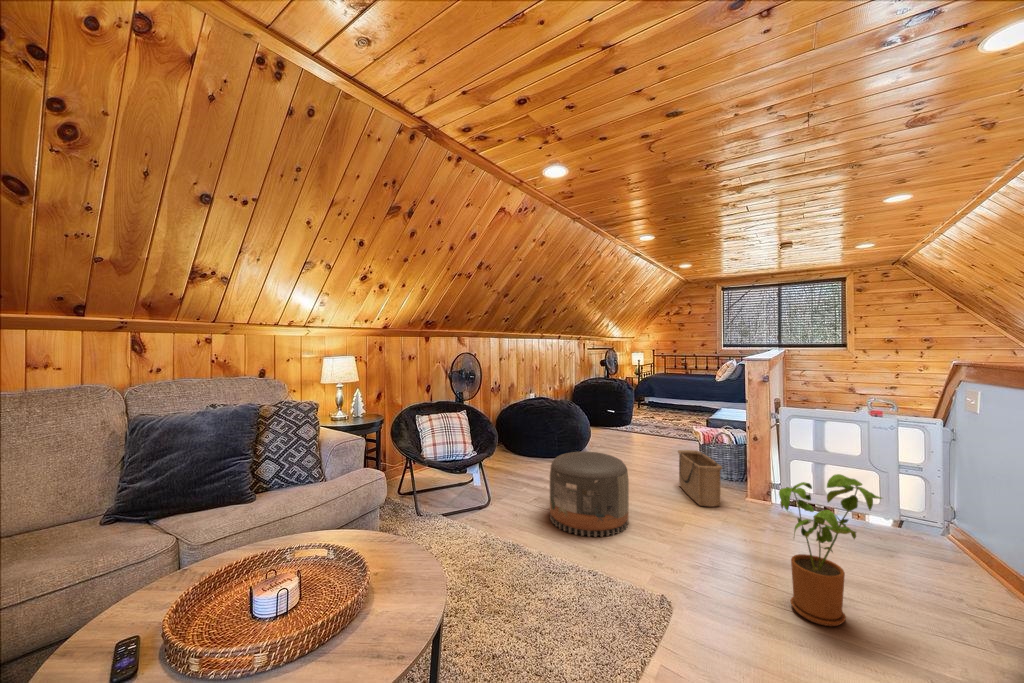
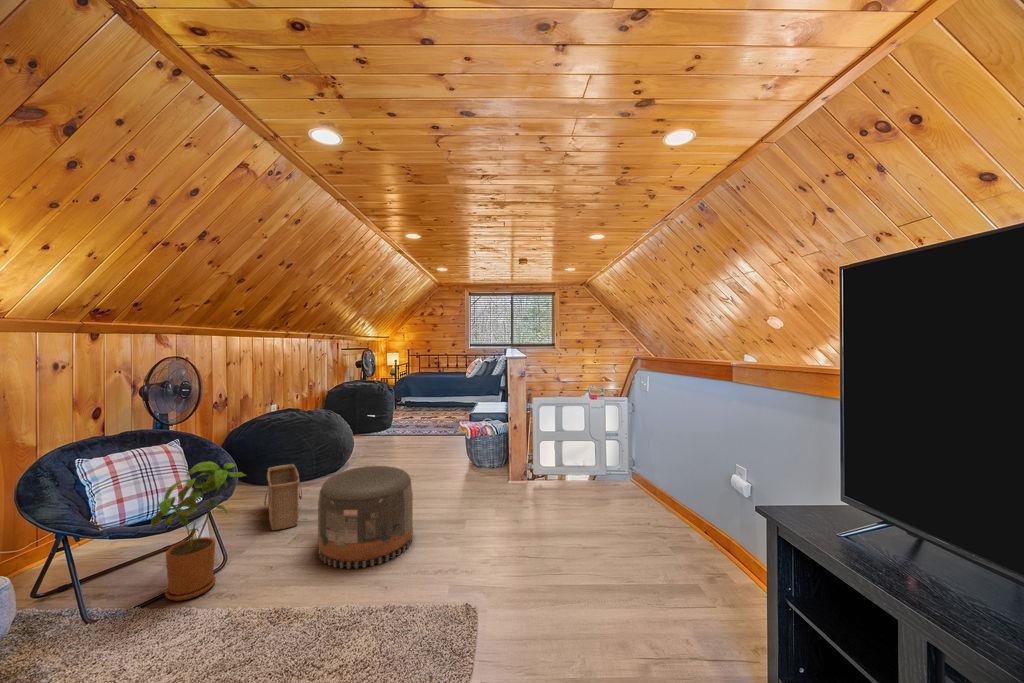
basket: present [678,450,722,507] -> present [264,464,302,530]
house plant: present [779,474,882,626] -> present [151,461,246,601]

